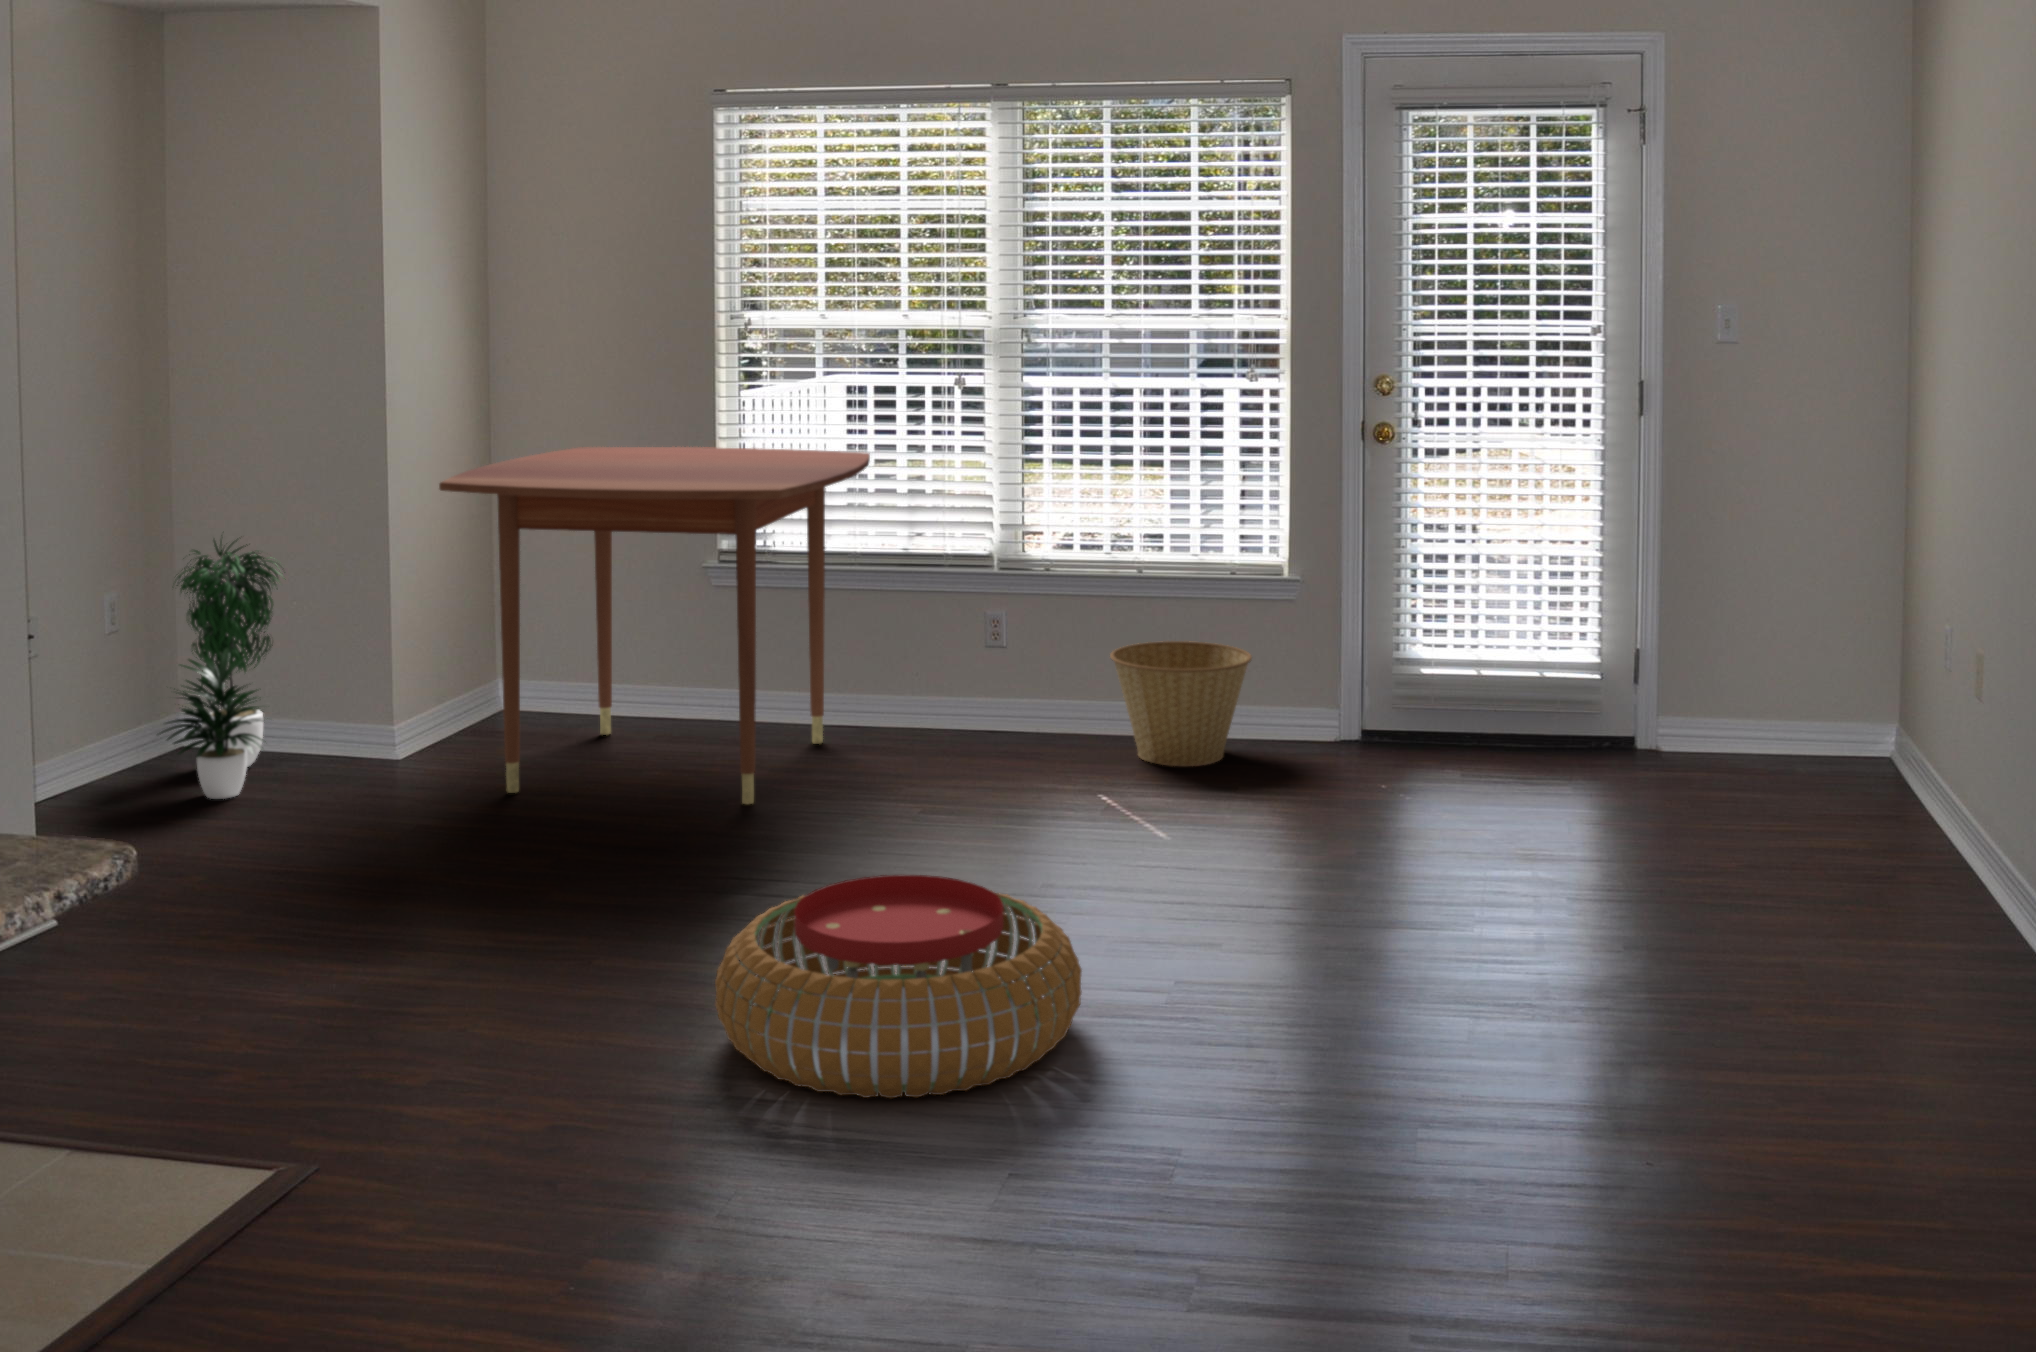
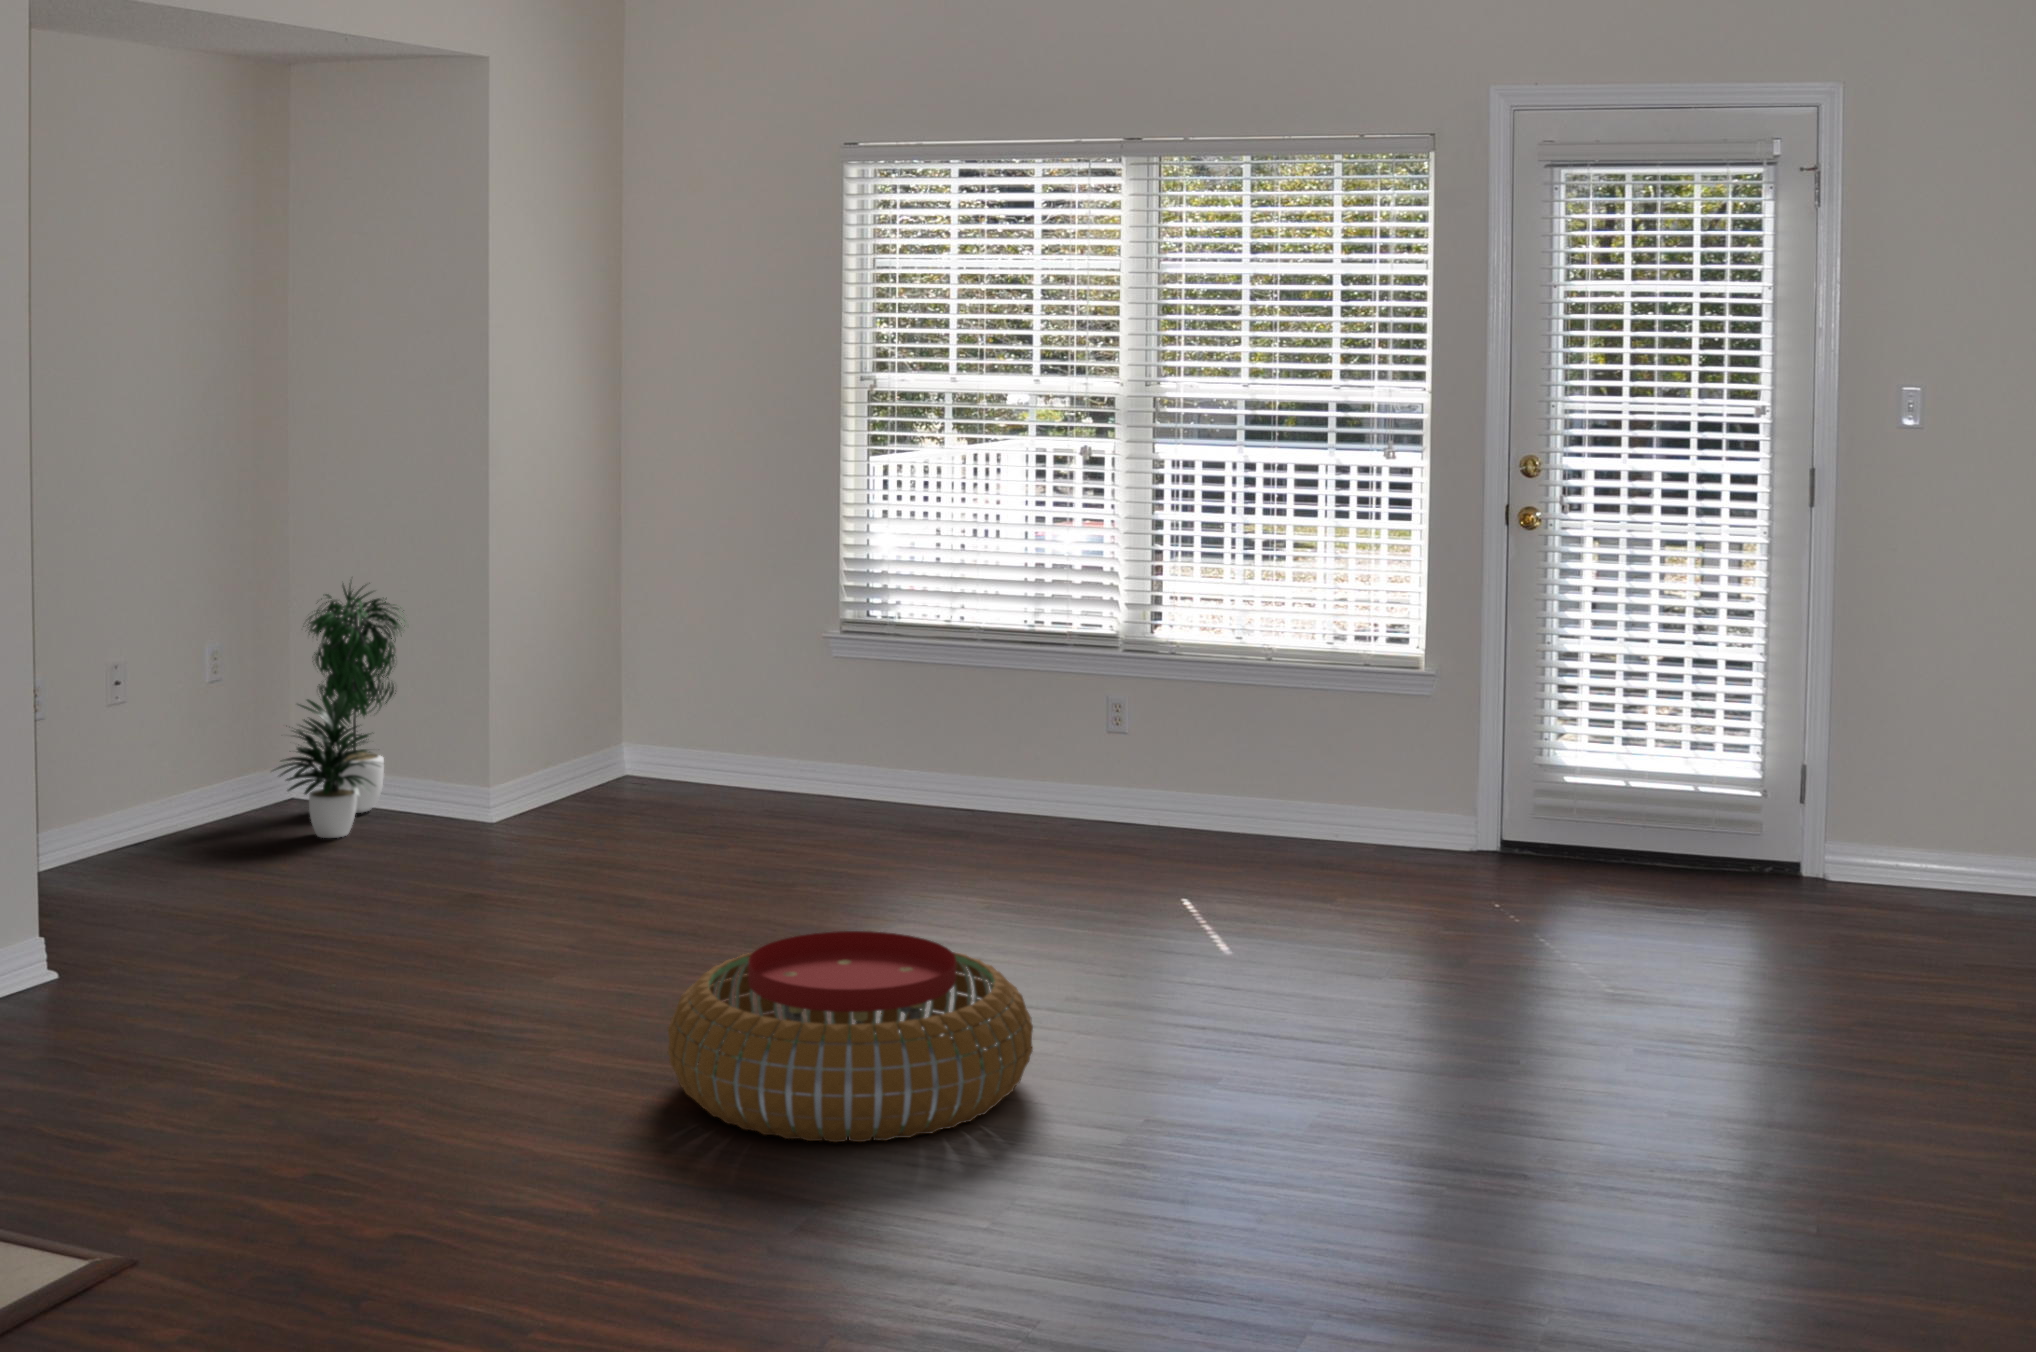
dining table: present [439,447,870,805] -> none [537,507,990,874]
basket: present [1110,641,1252,766] -> none [1221,733,1374,865]

